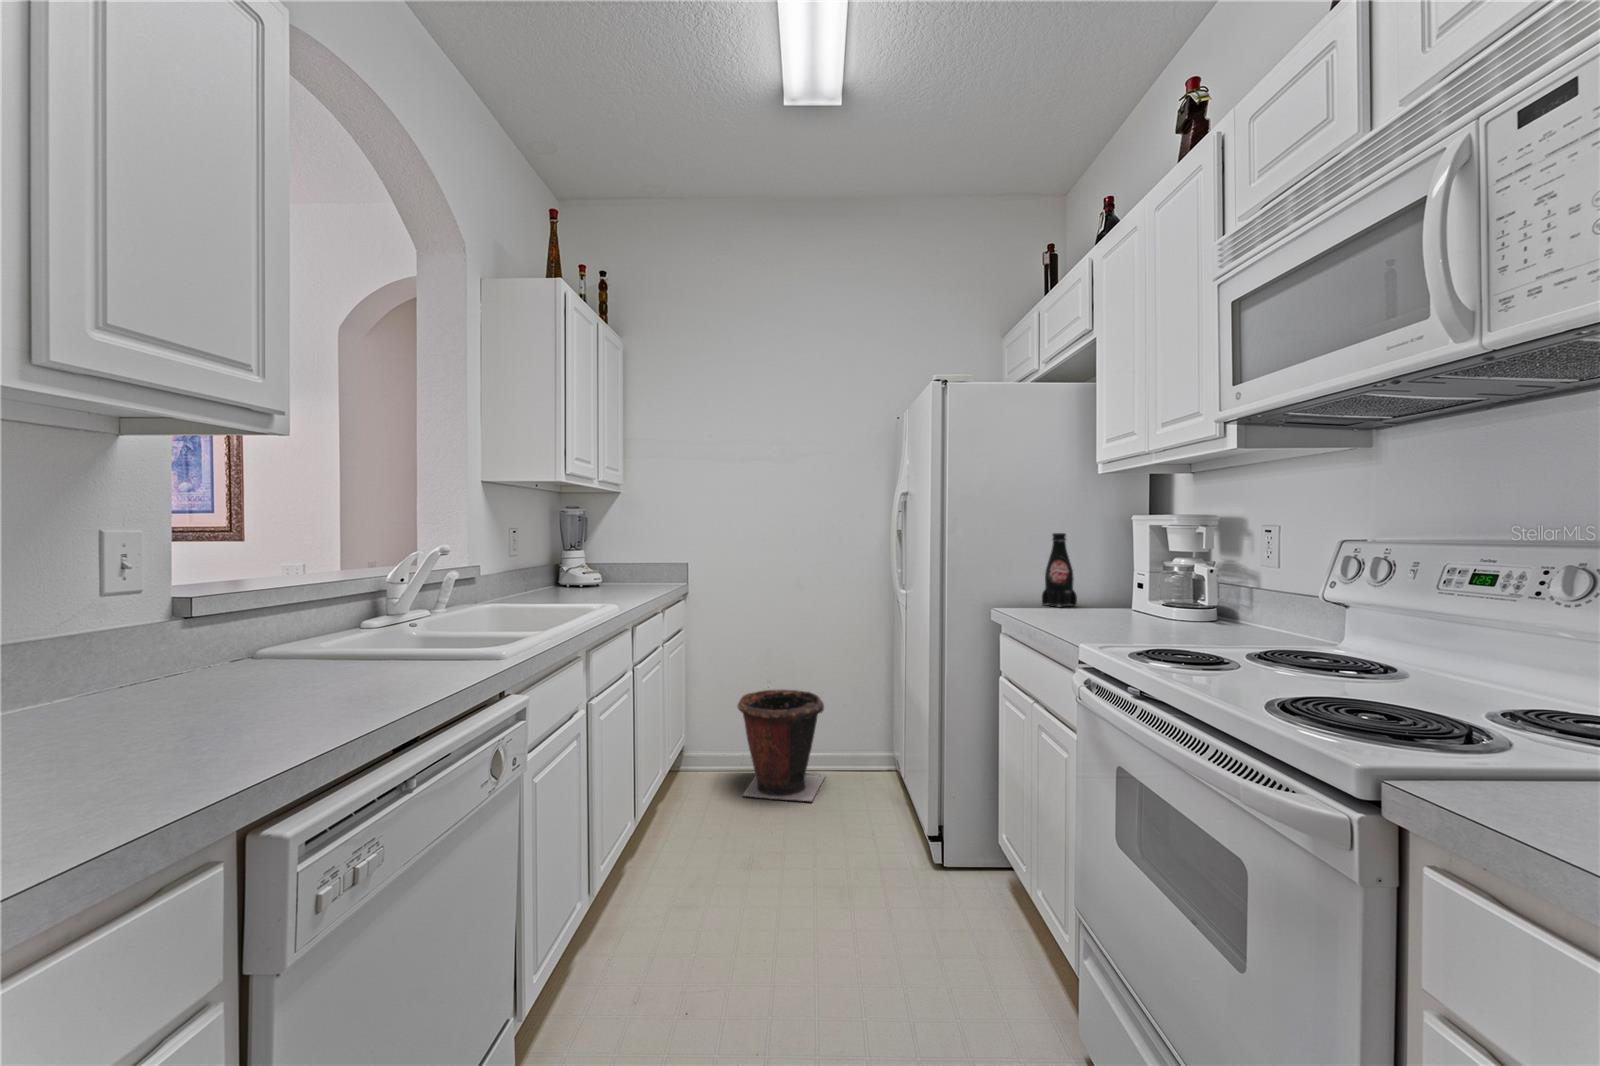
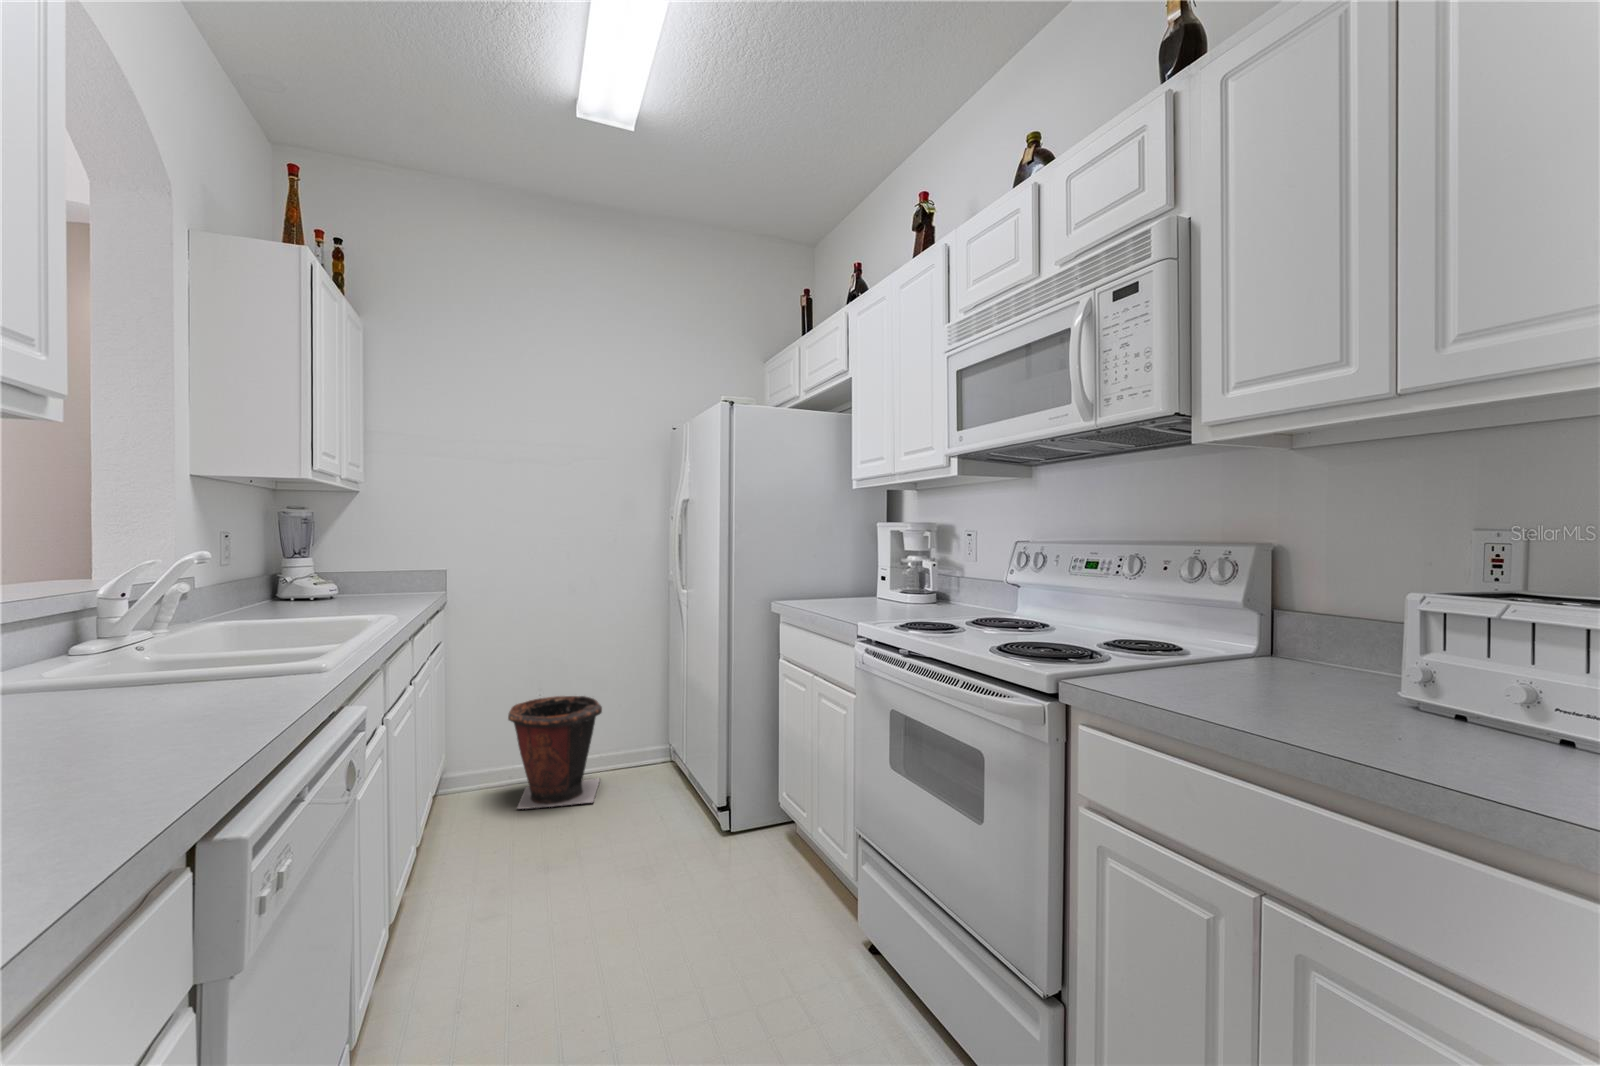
bottle: present [1042,533,1077,607] -> none [810,537,838,598]

